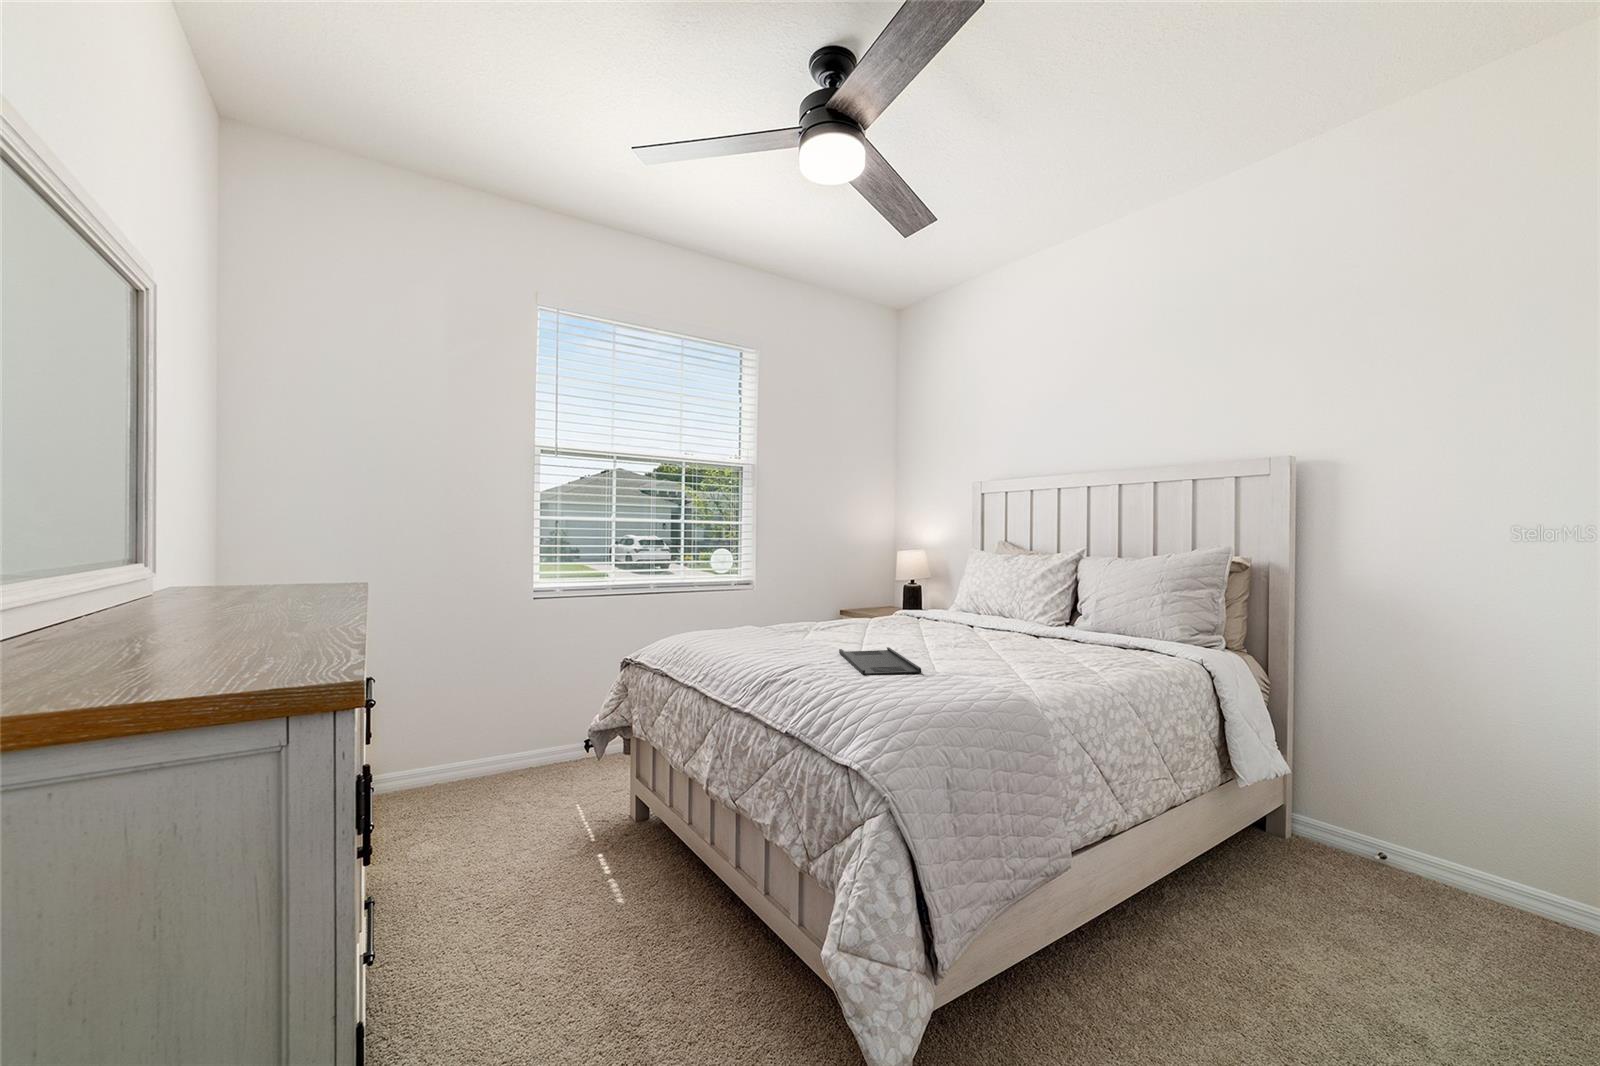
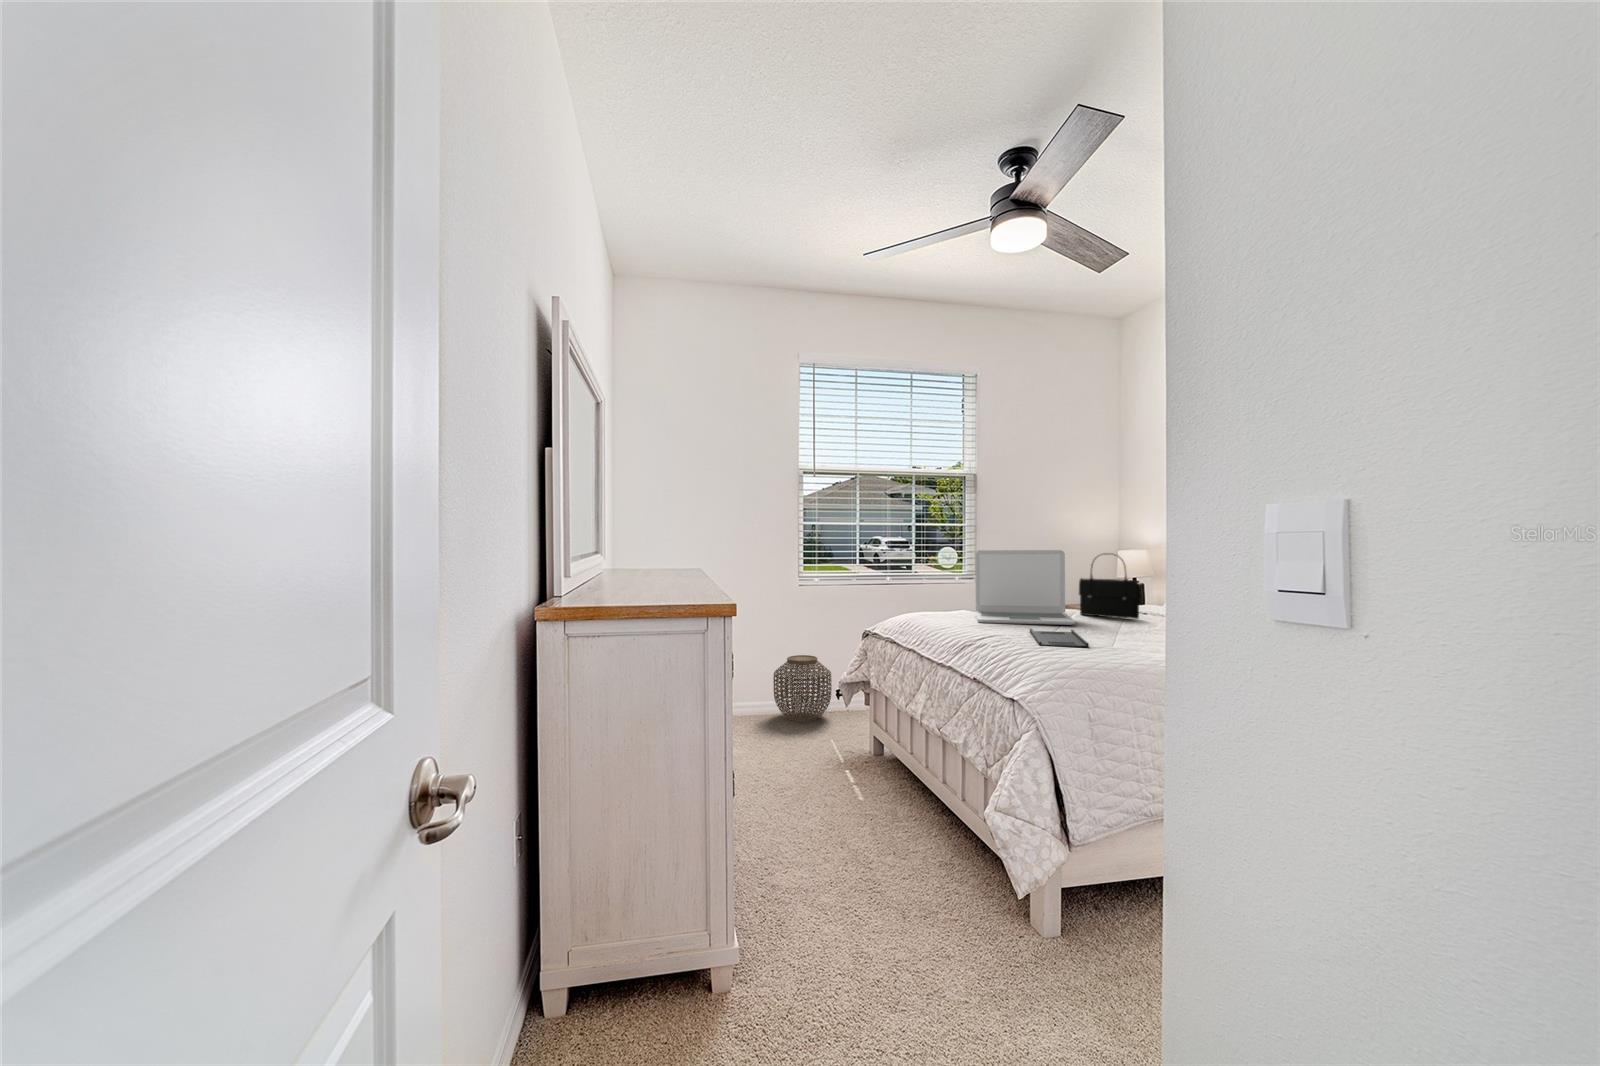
laptop: none [764,550,883,642] -> present [975,550,1075,625]
handbag: none [877,553,940,626] -> present [1079,553,1139,619]
woven basket: none [498,691,579,781] -> present [773,655,832,722]

